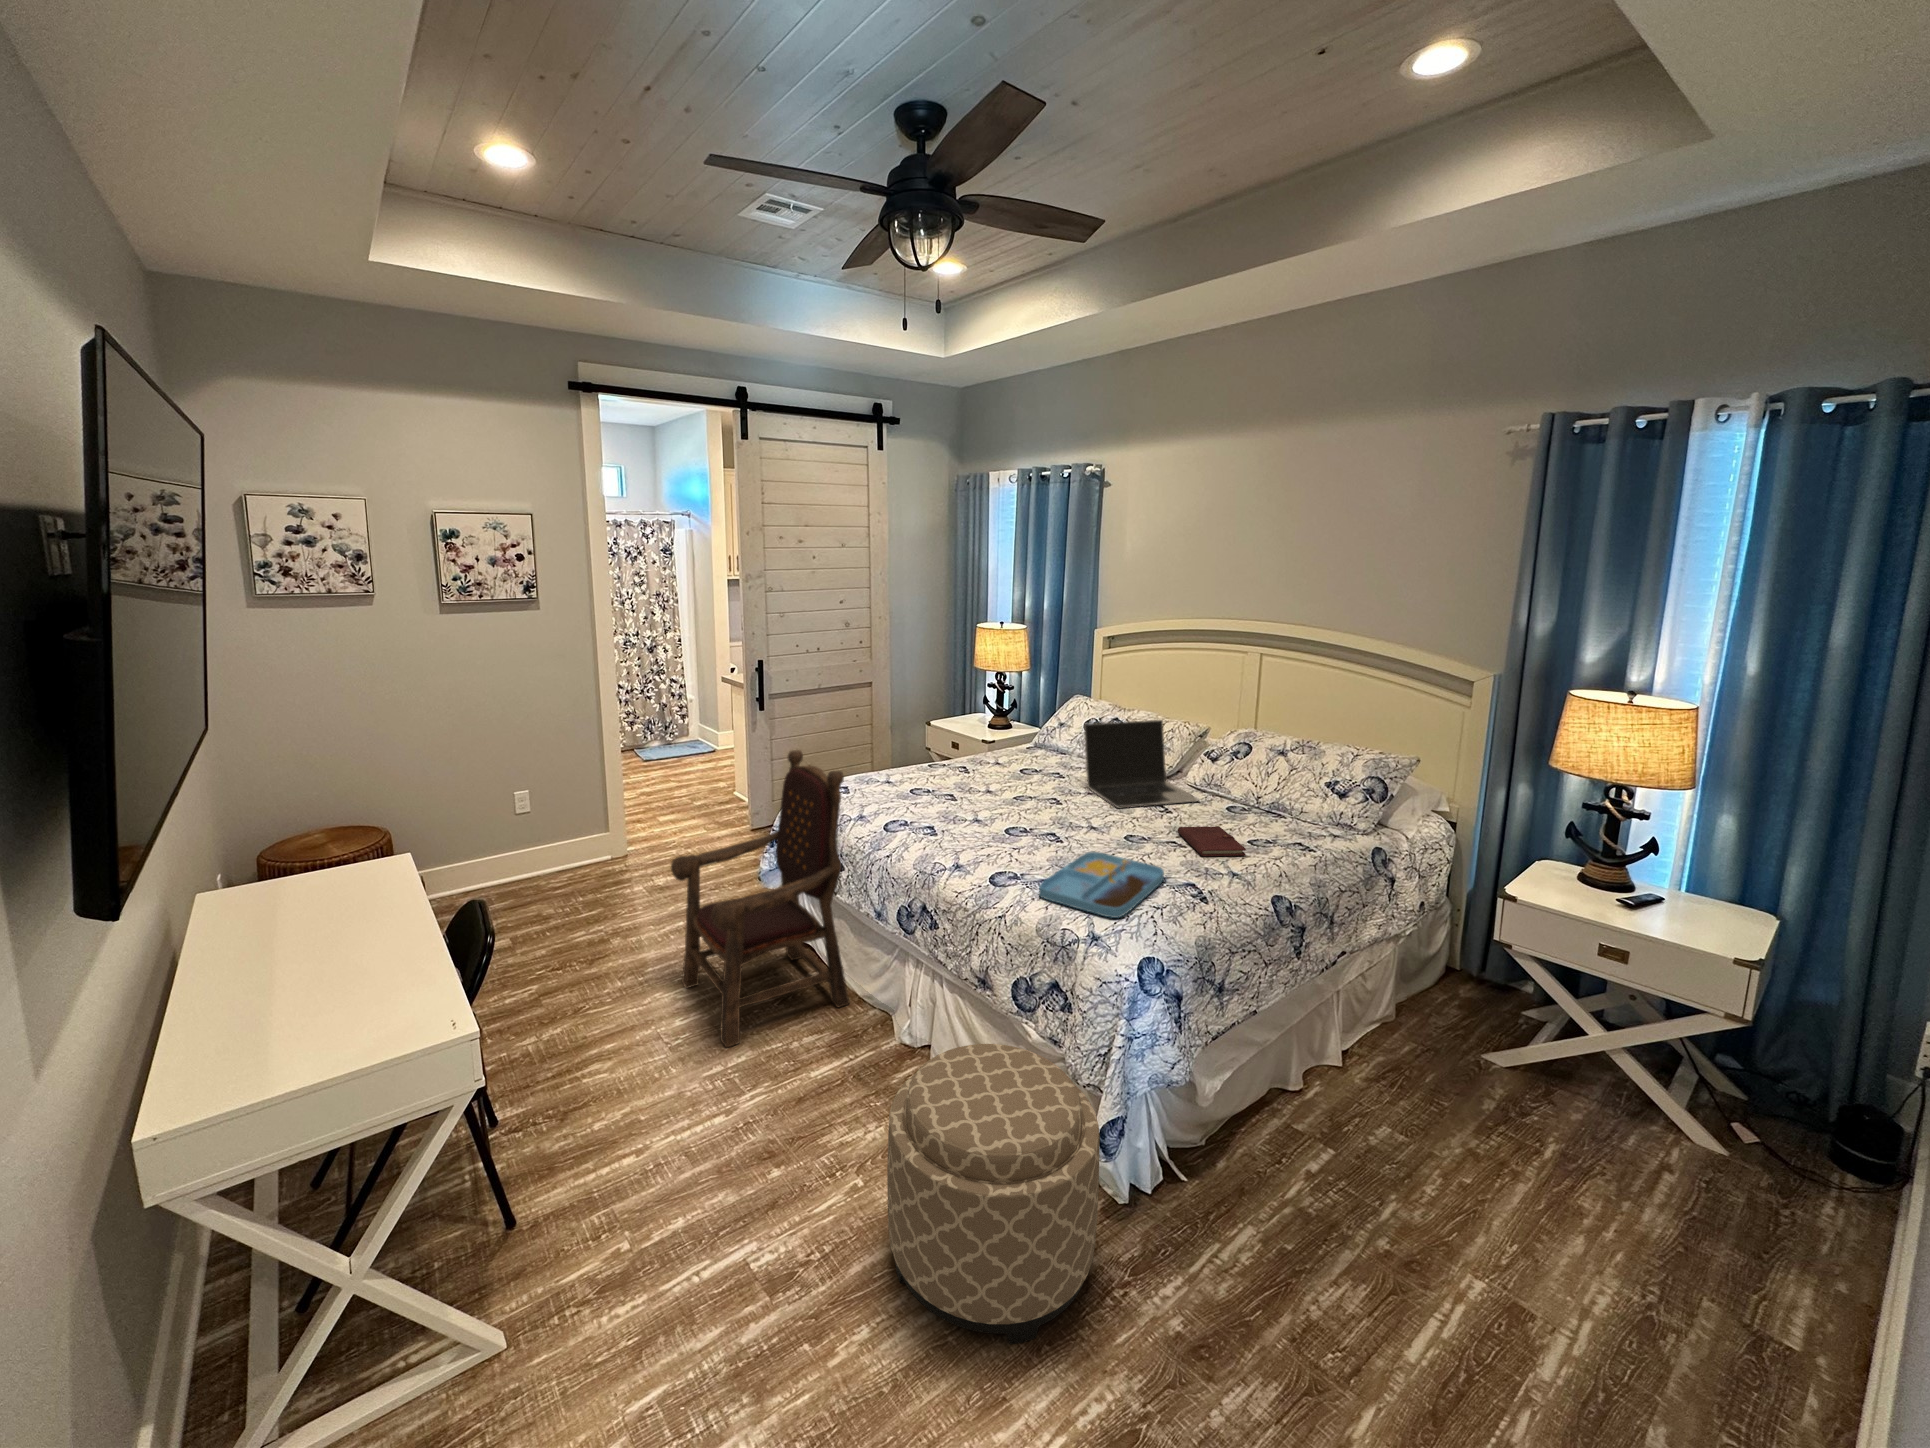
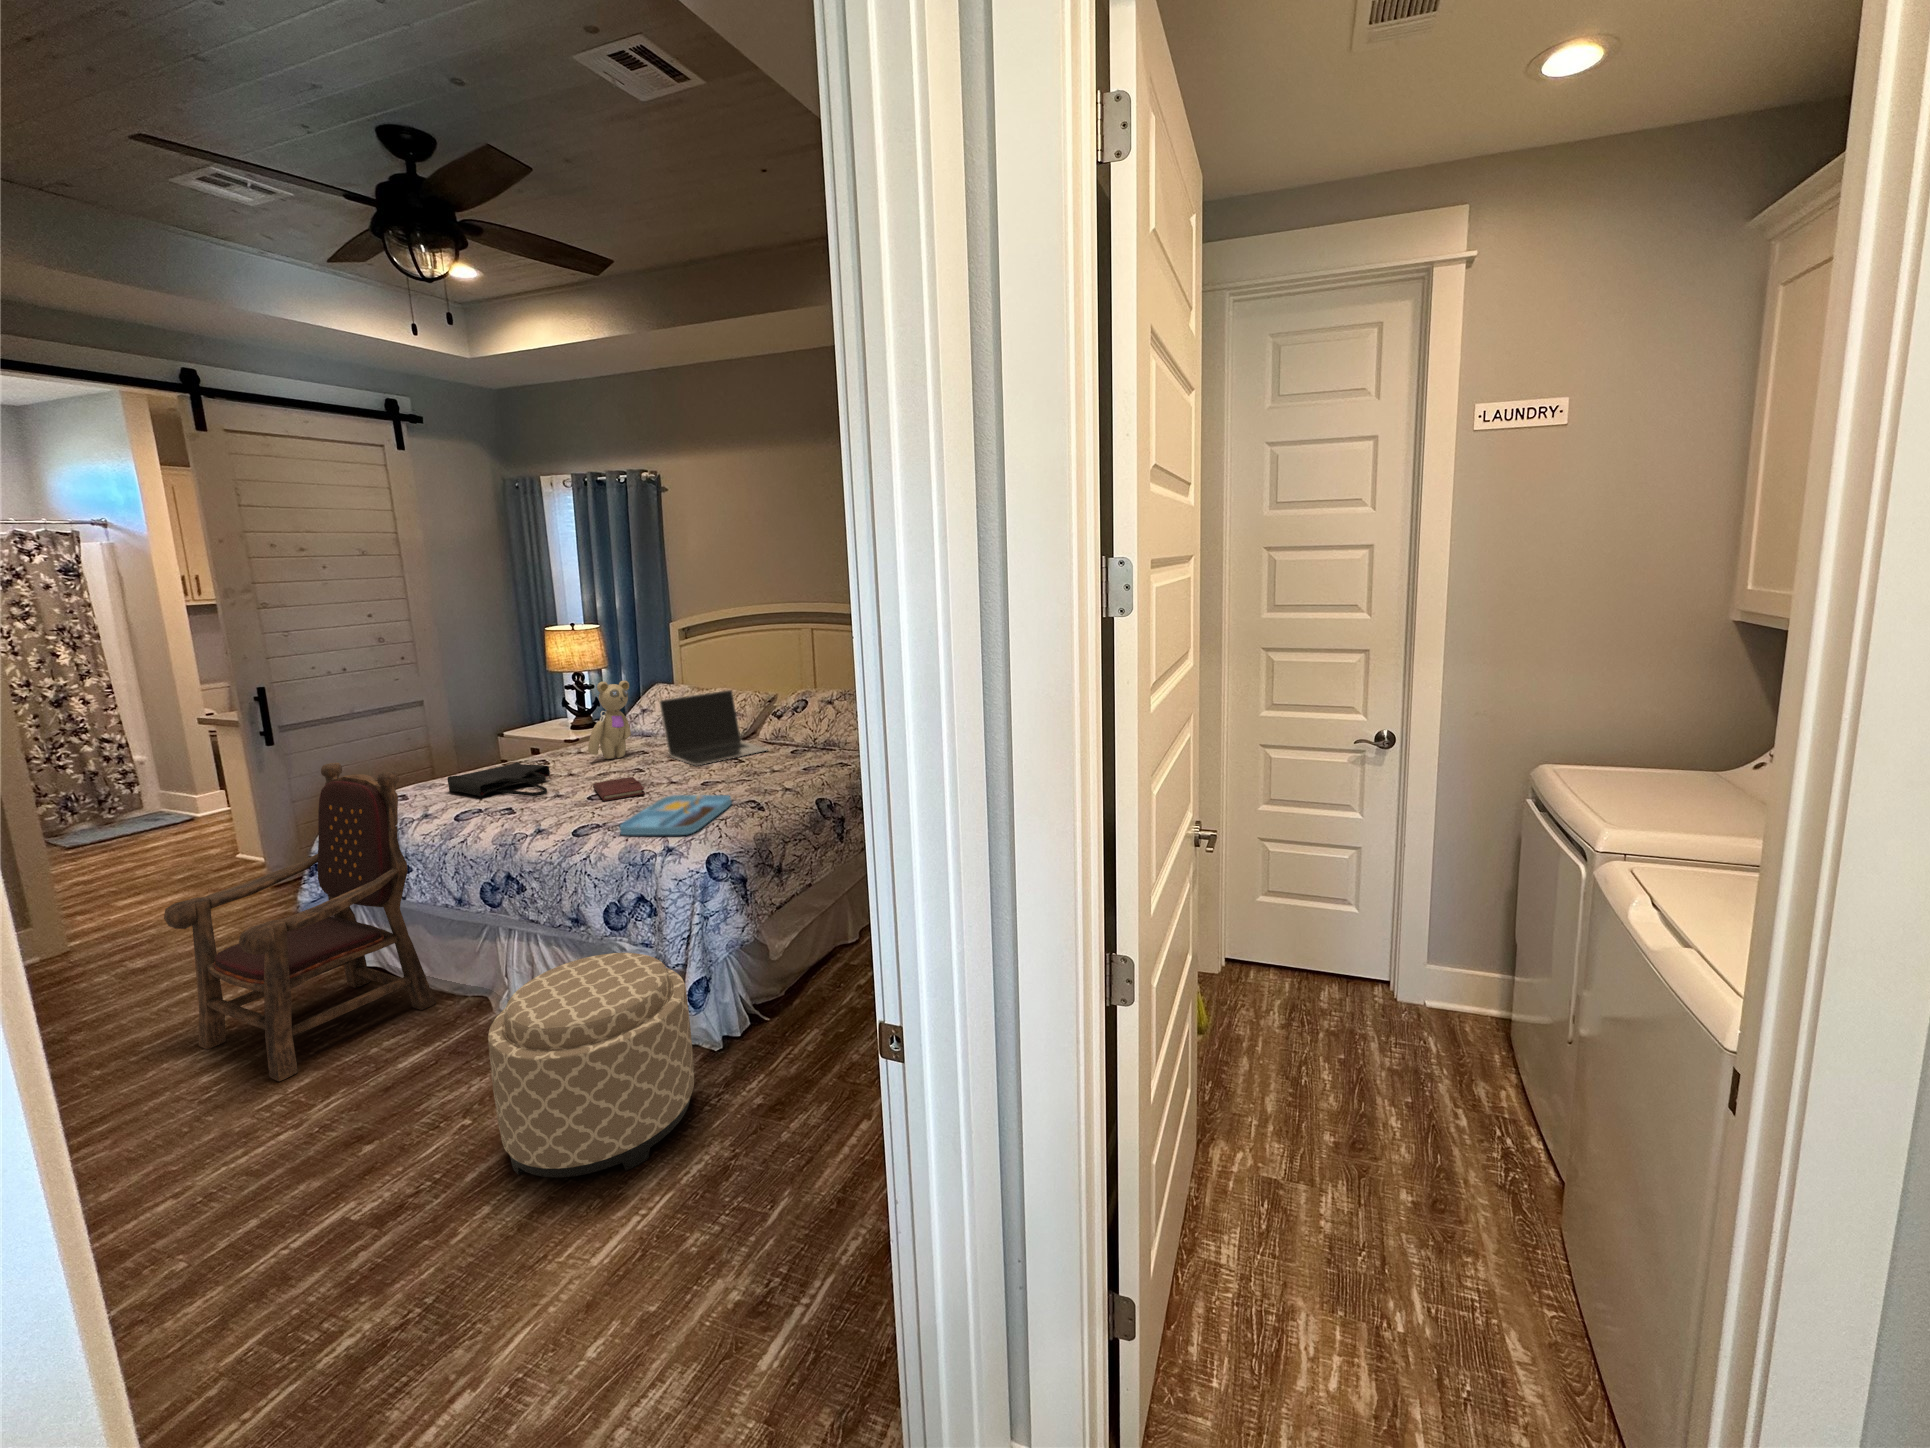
teddy bear: none [1007,696,1055,779] -> present [588,681,631,759]
tote bag: none [883,770,971,816] -> present [447,762,550,796]
notebook: present [1178,826,1246,856] -> present [593,777,645,801]

